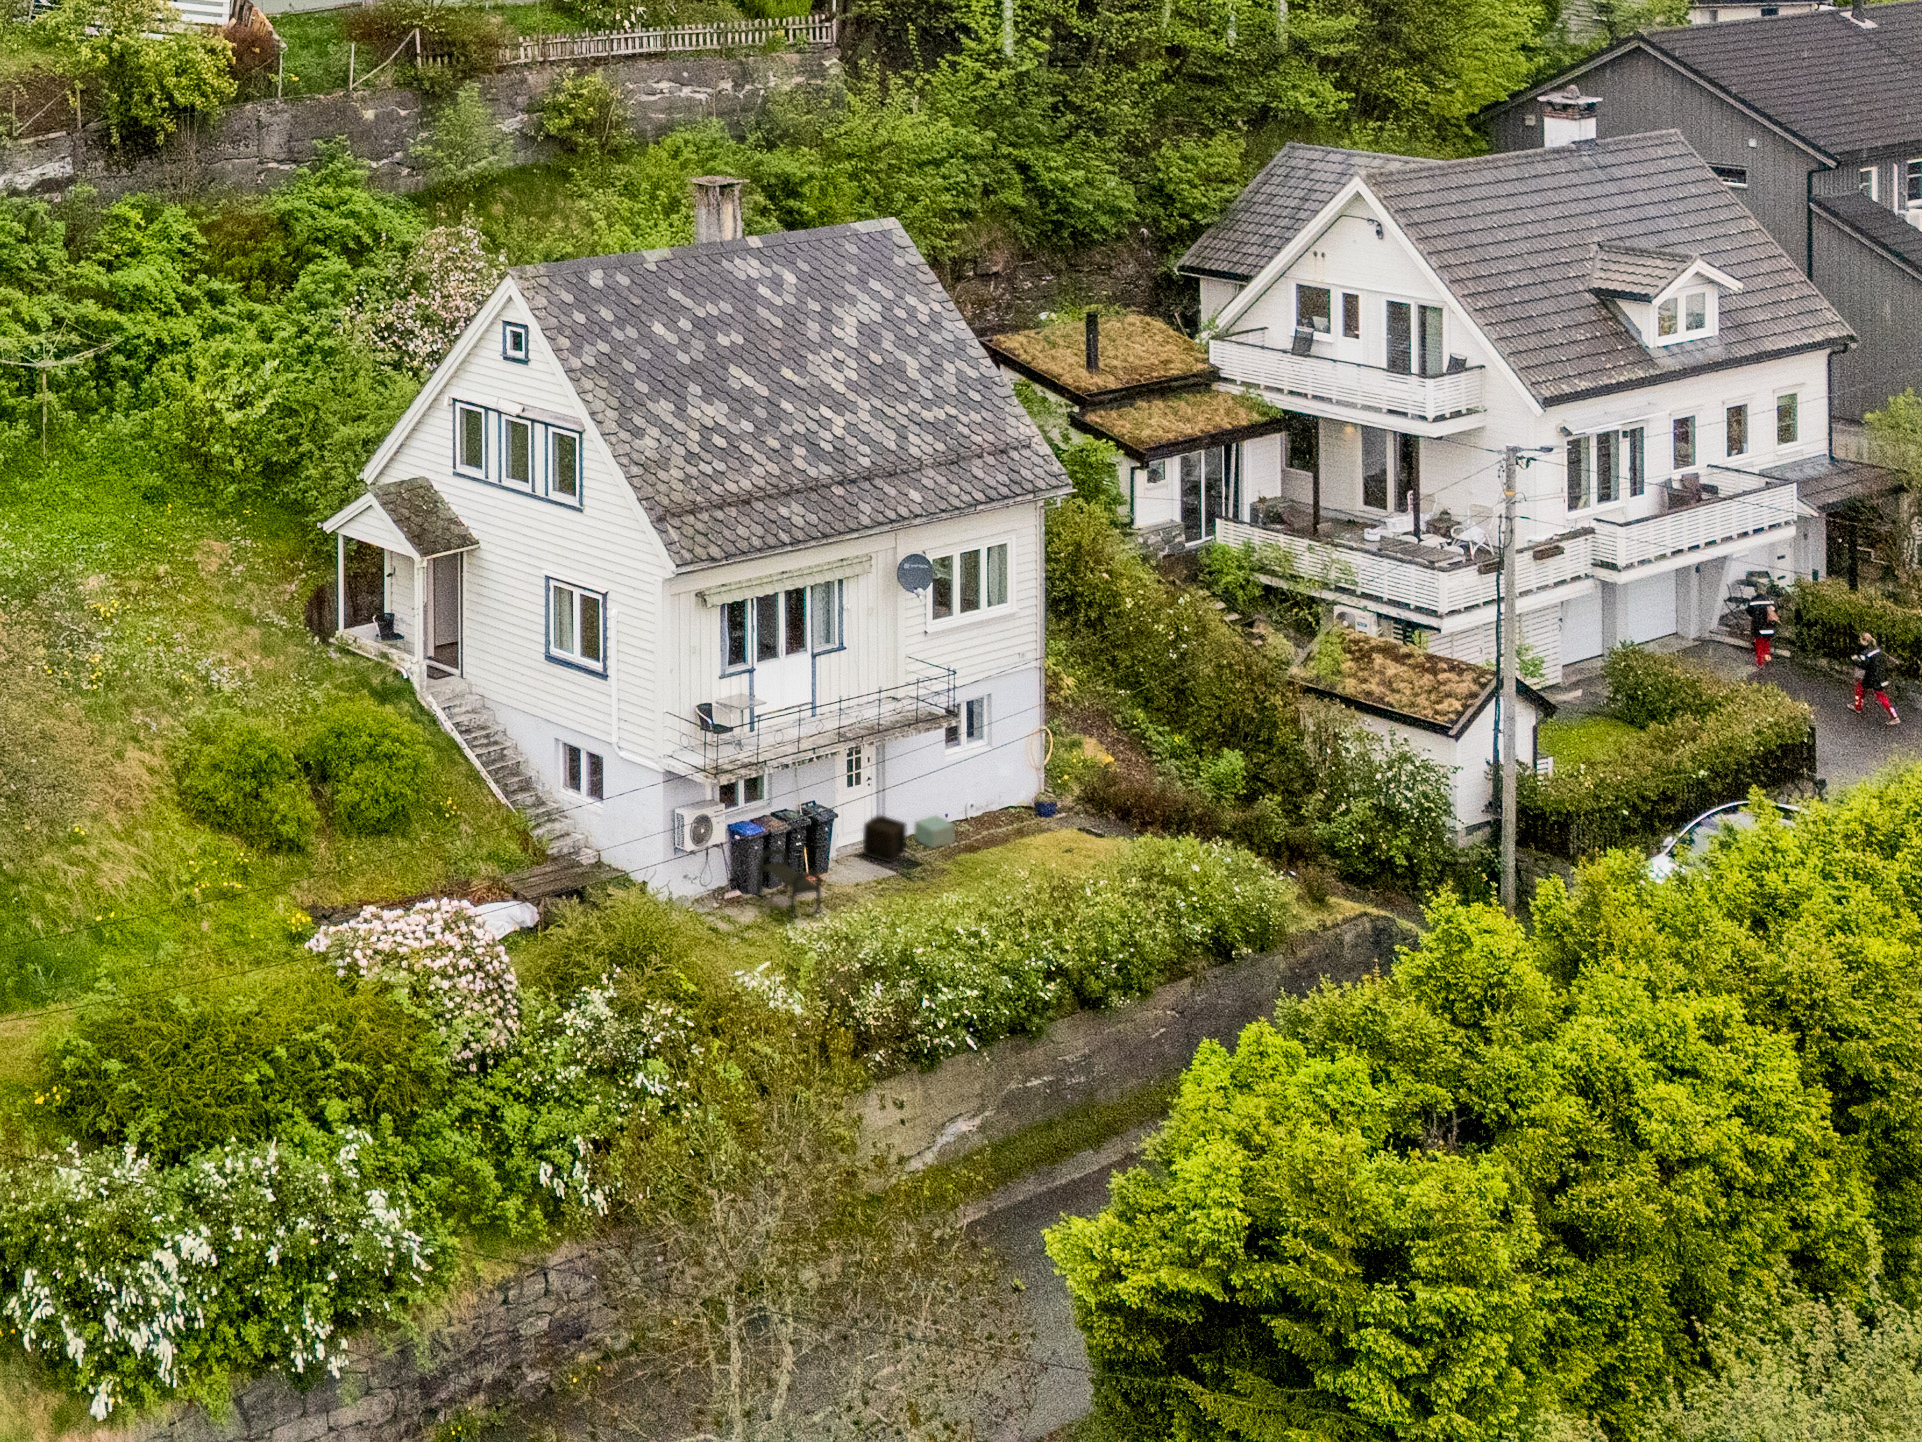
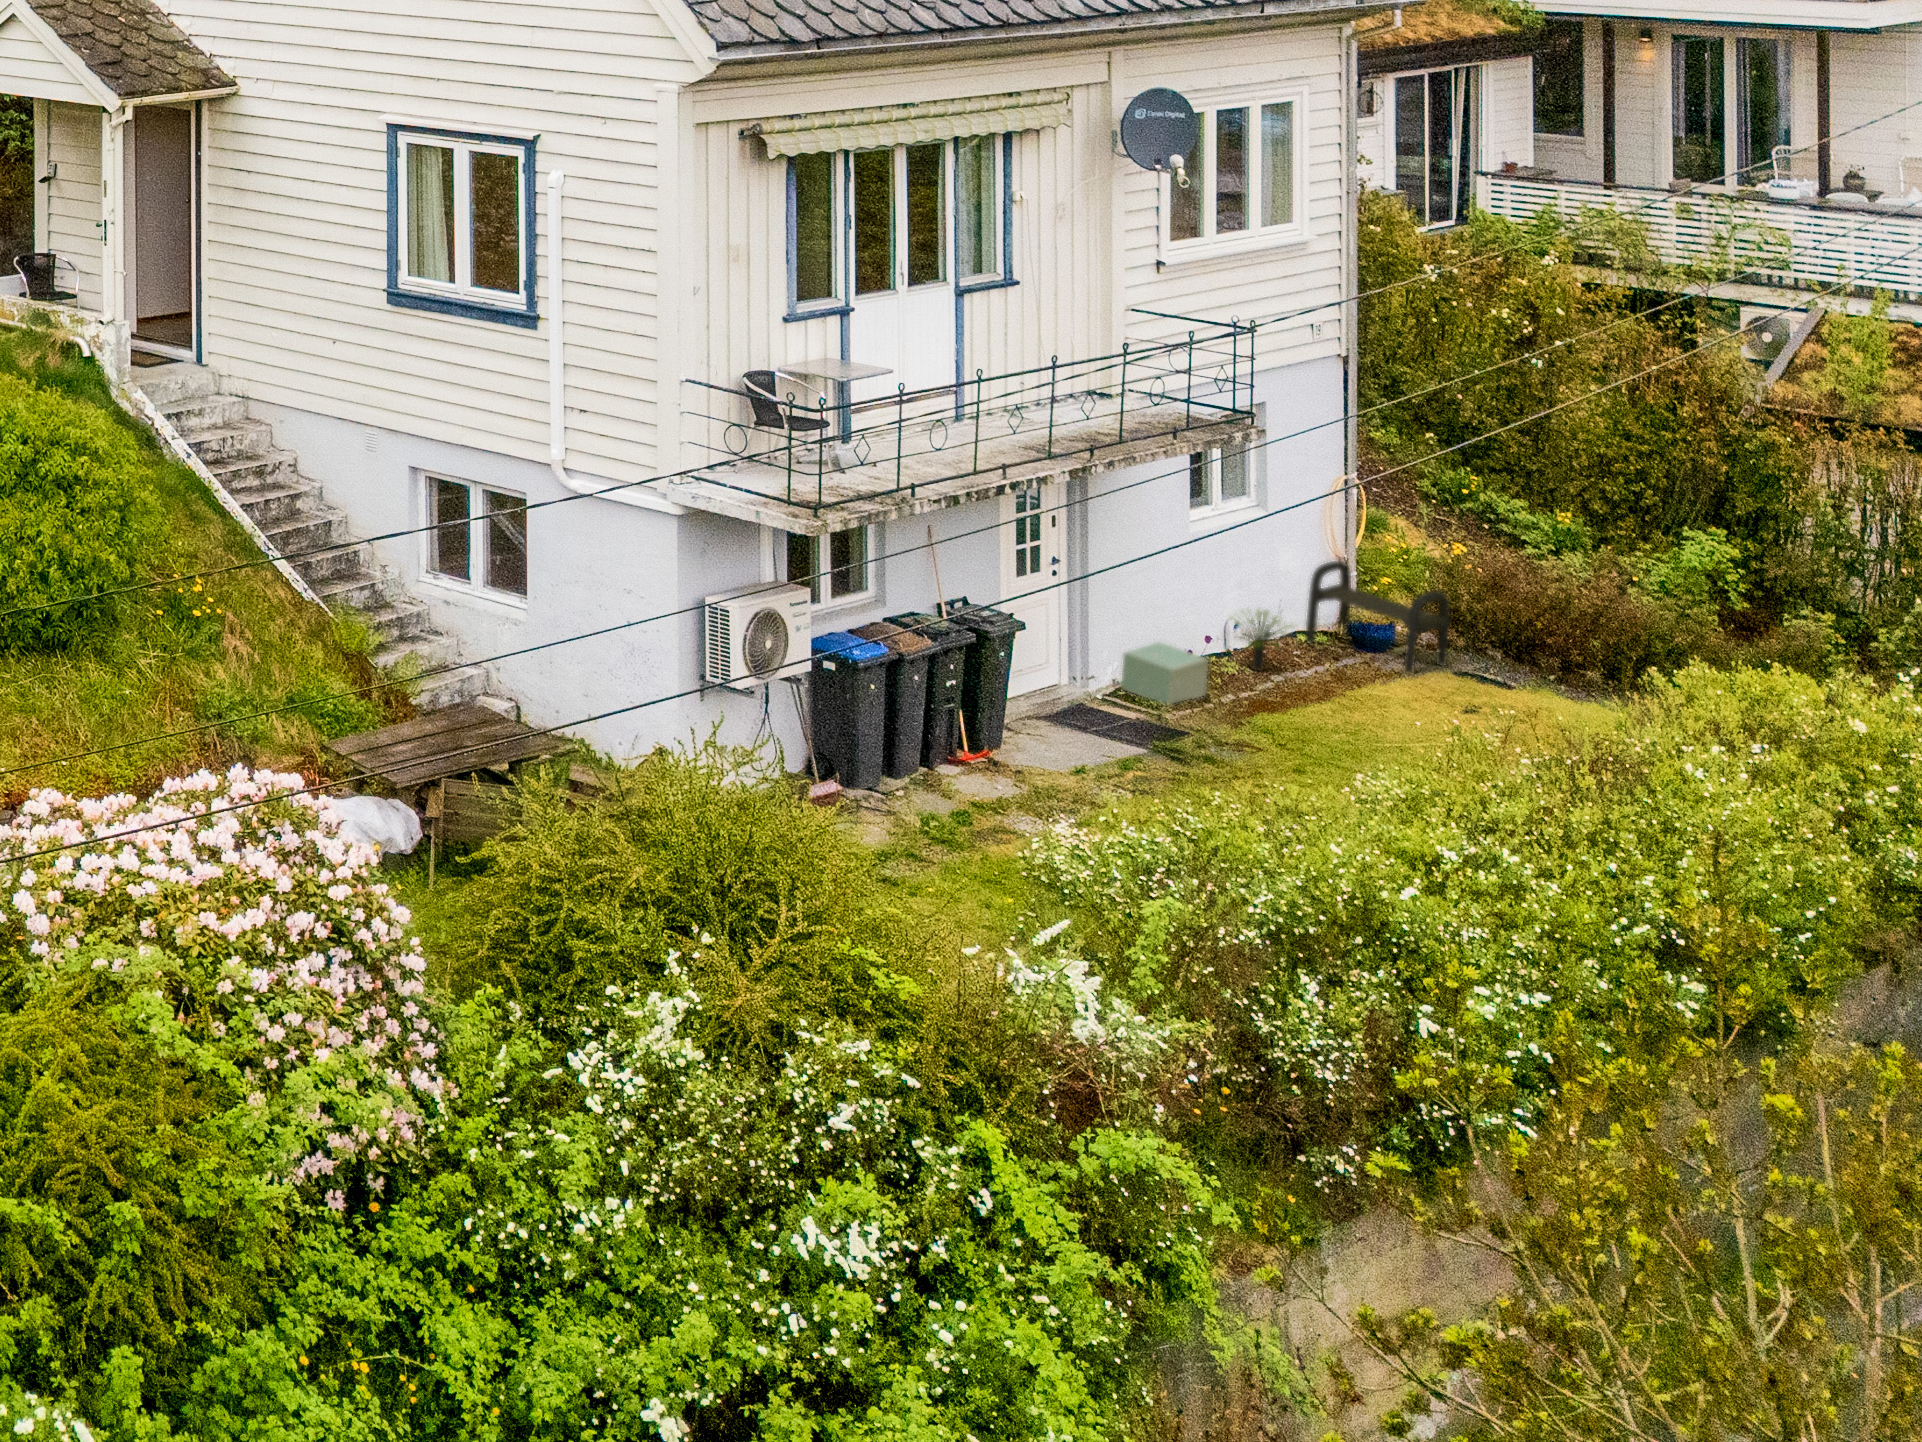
potted plant: none [978,796,1007,828] -> present [1233,609,1291,671]
wooden crate: present [863,815,907,862] -> none [1035,635,1125,733]
bench: present [756,849,821,917] -> present [1305,561,1450,674]

